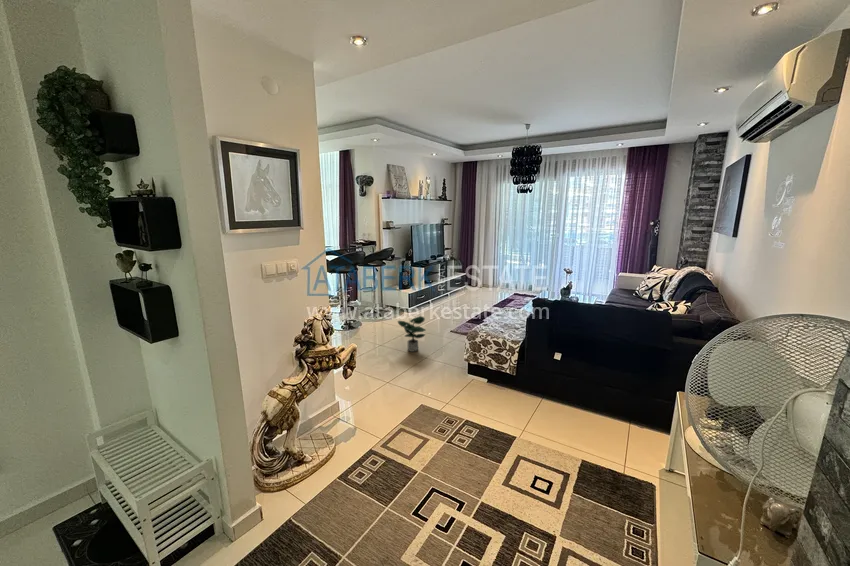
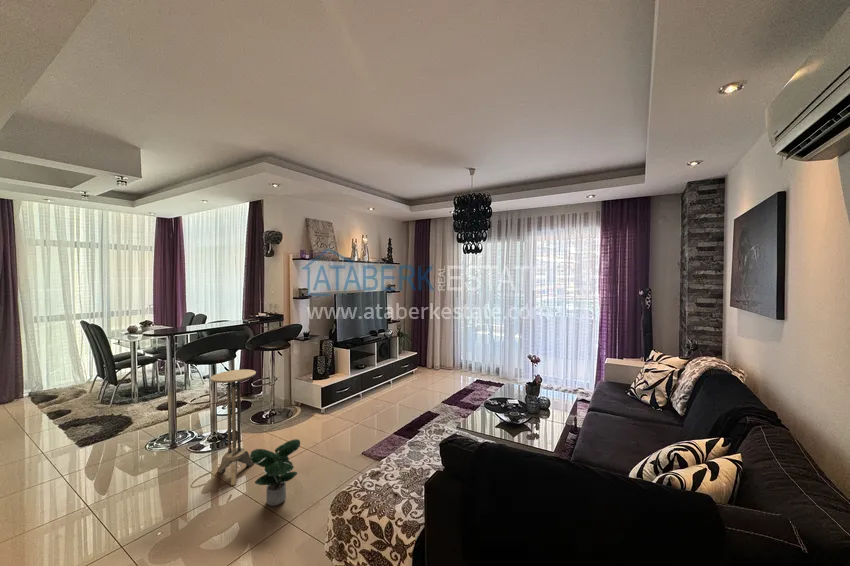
side table: none [362,275,388,344] -> present [211,369,256,486]

